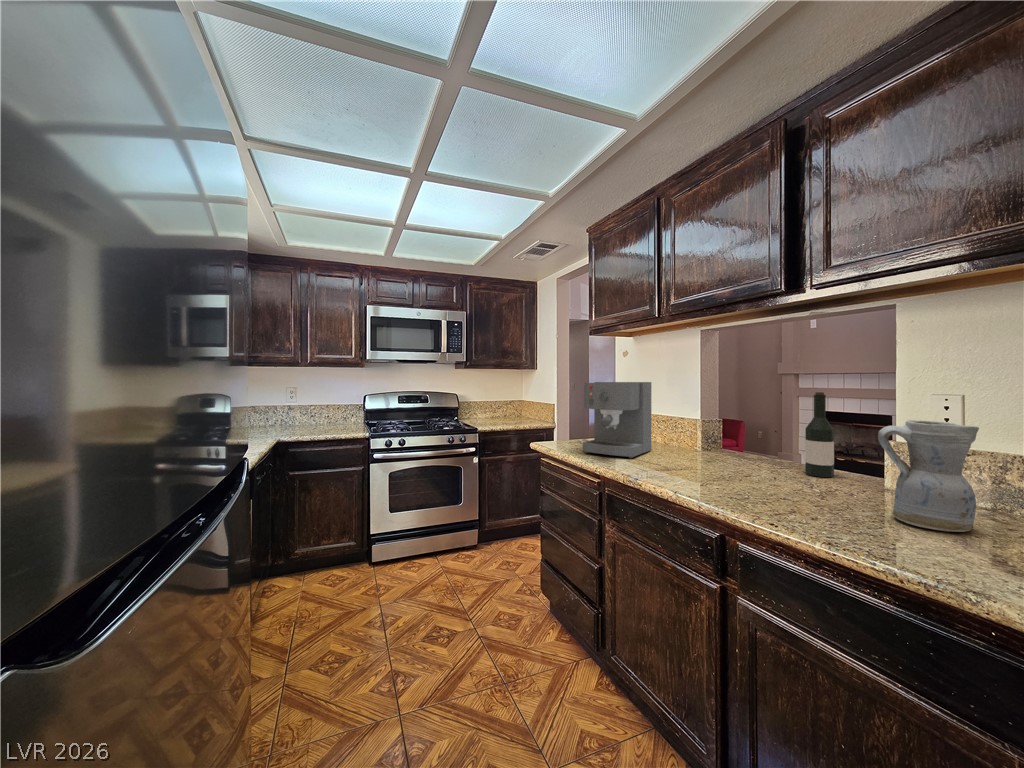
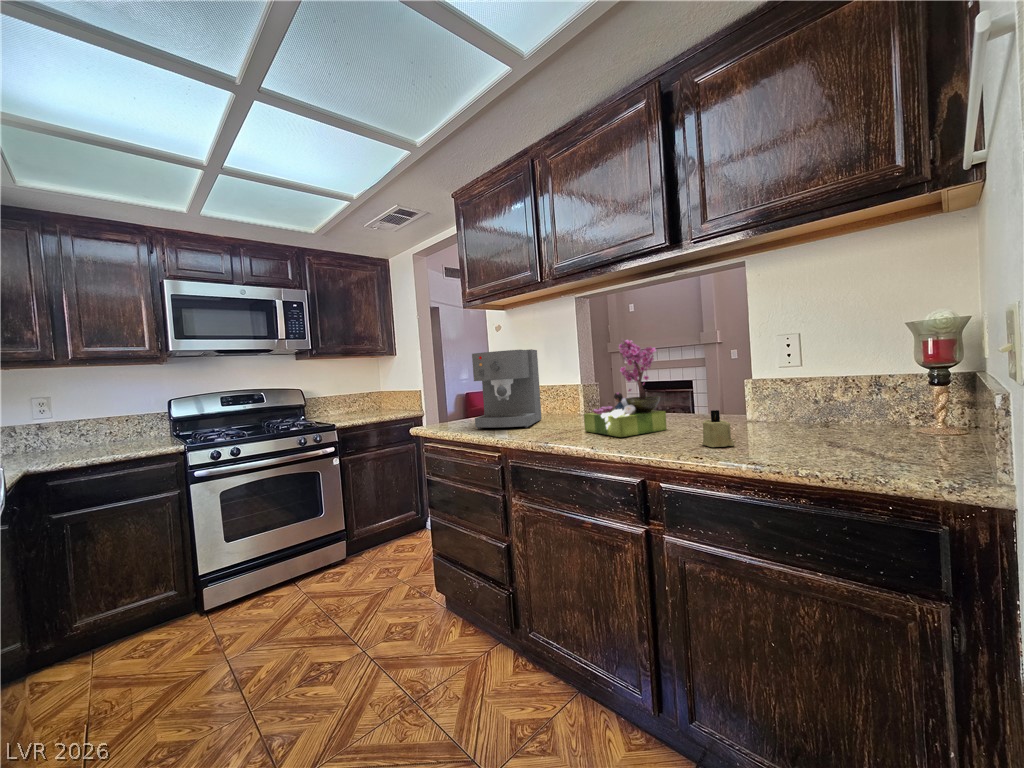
flower arrangement: none [685,381,776,486] -> present [584,340,667,437]
wine bottle: present [805,392,834,477] -> none [679,345,703,420]
ceramic pitcher: present [878,420,979,532] -> none [754,352,824,441]
candle: none [801,476,840,519] -> present [702,410,734,447]

